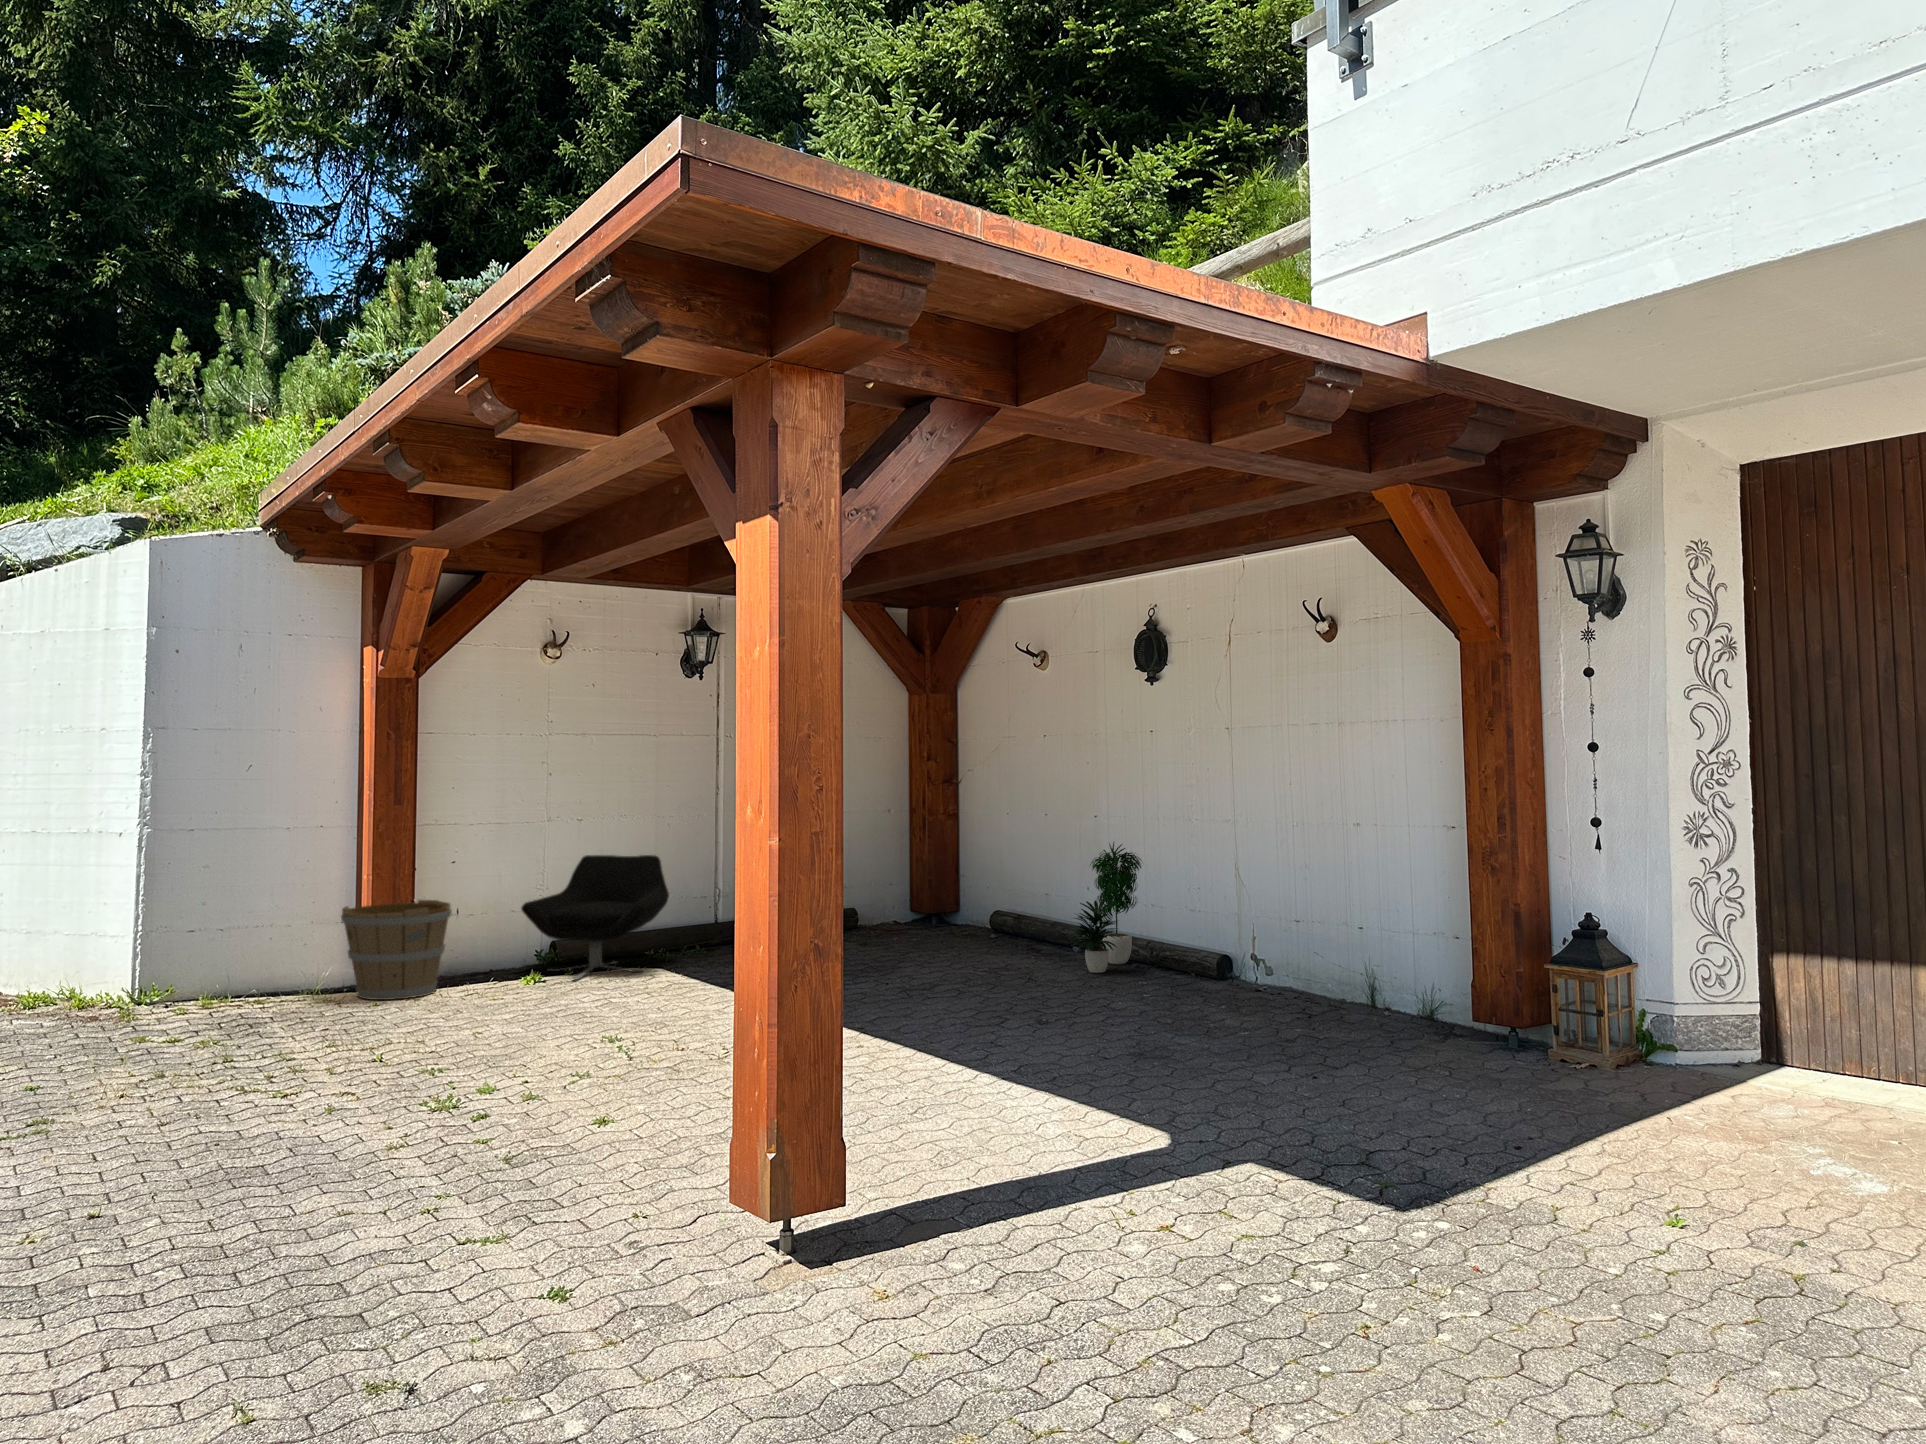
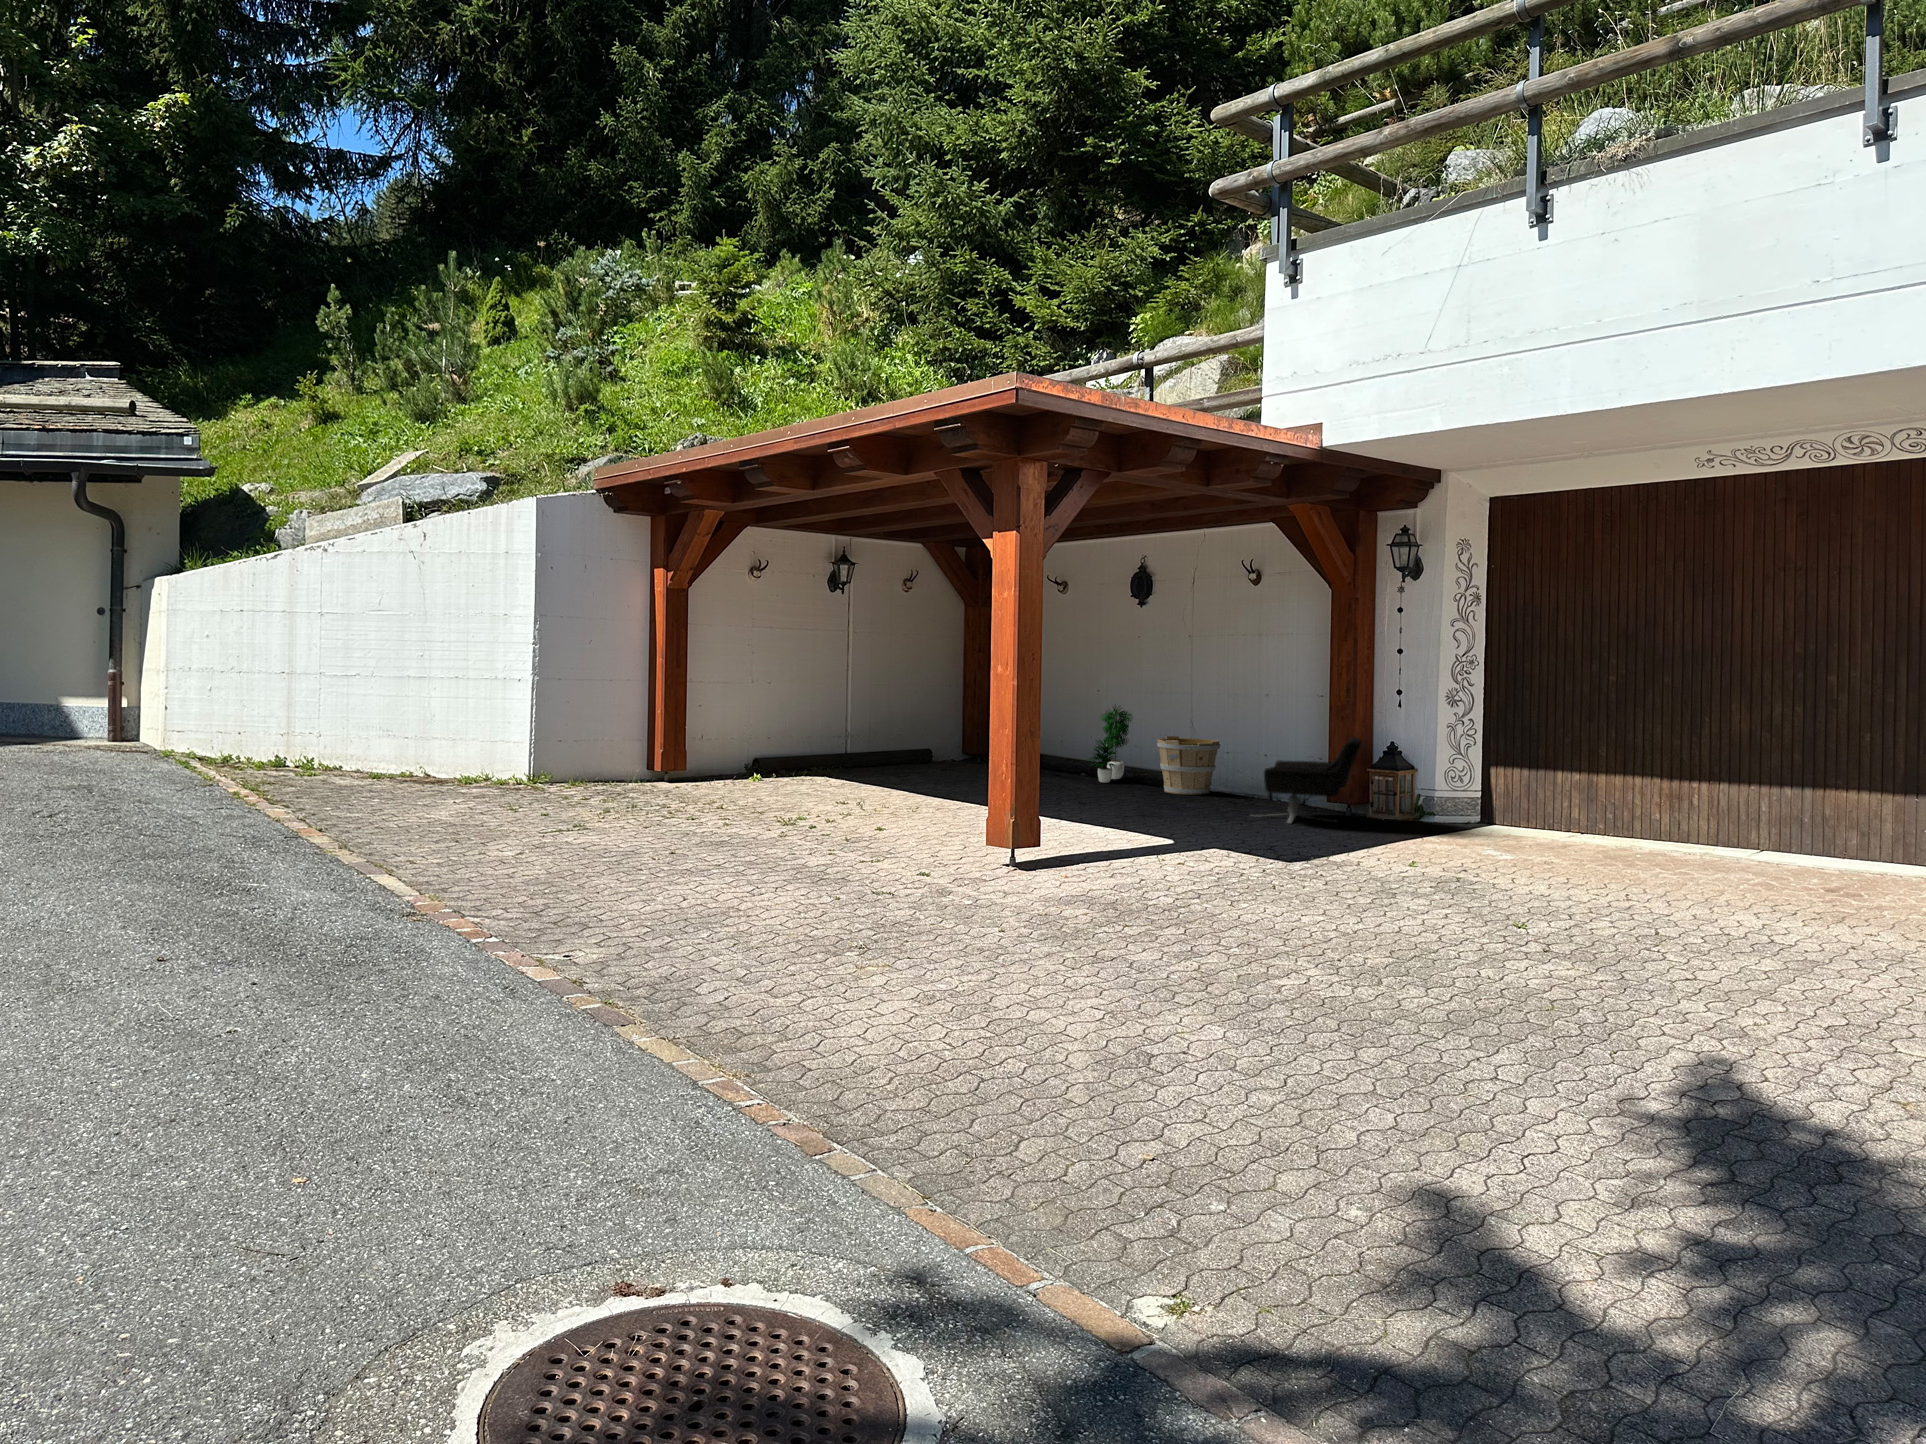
lounge chair: present [521,855,669,980] -> present [1259,738,1362,823]
wooden bucket: present [341,900,452,1000] -> present [1157,736,1220,795]

